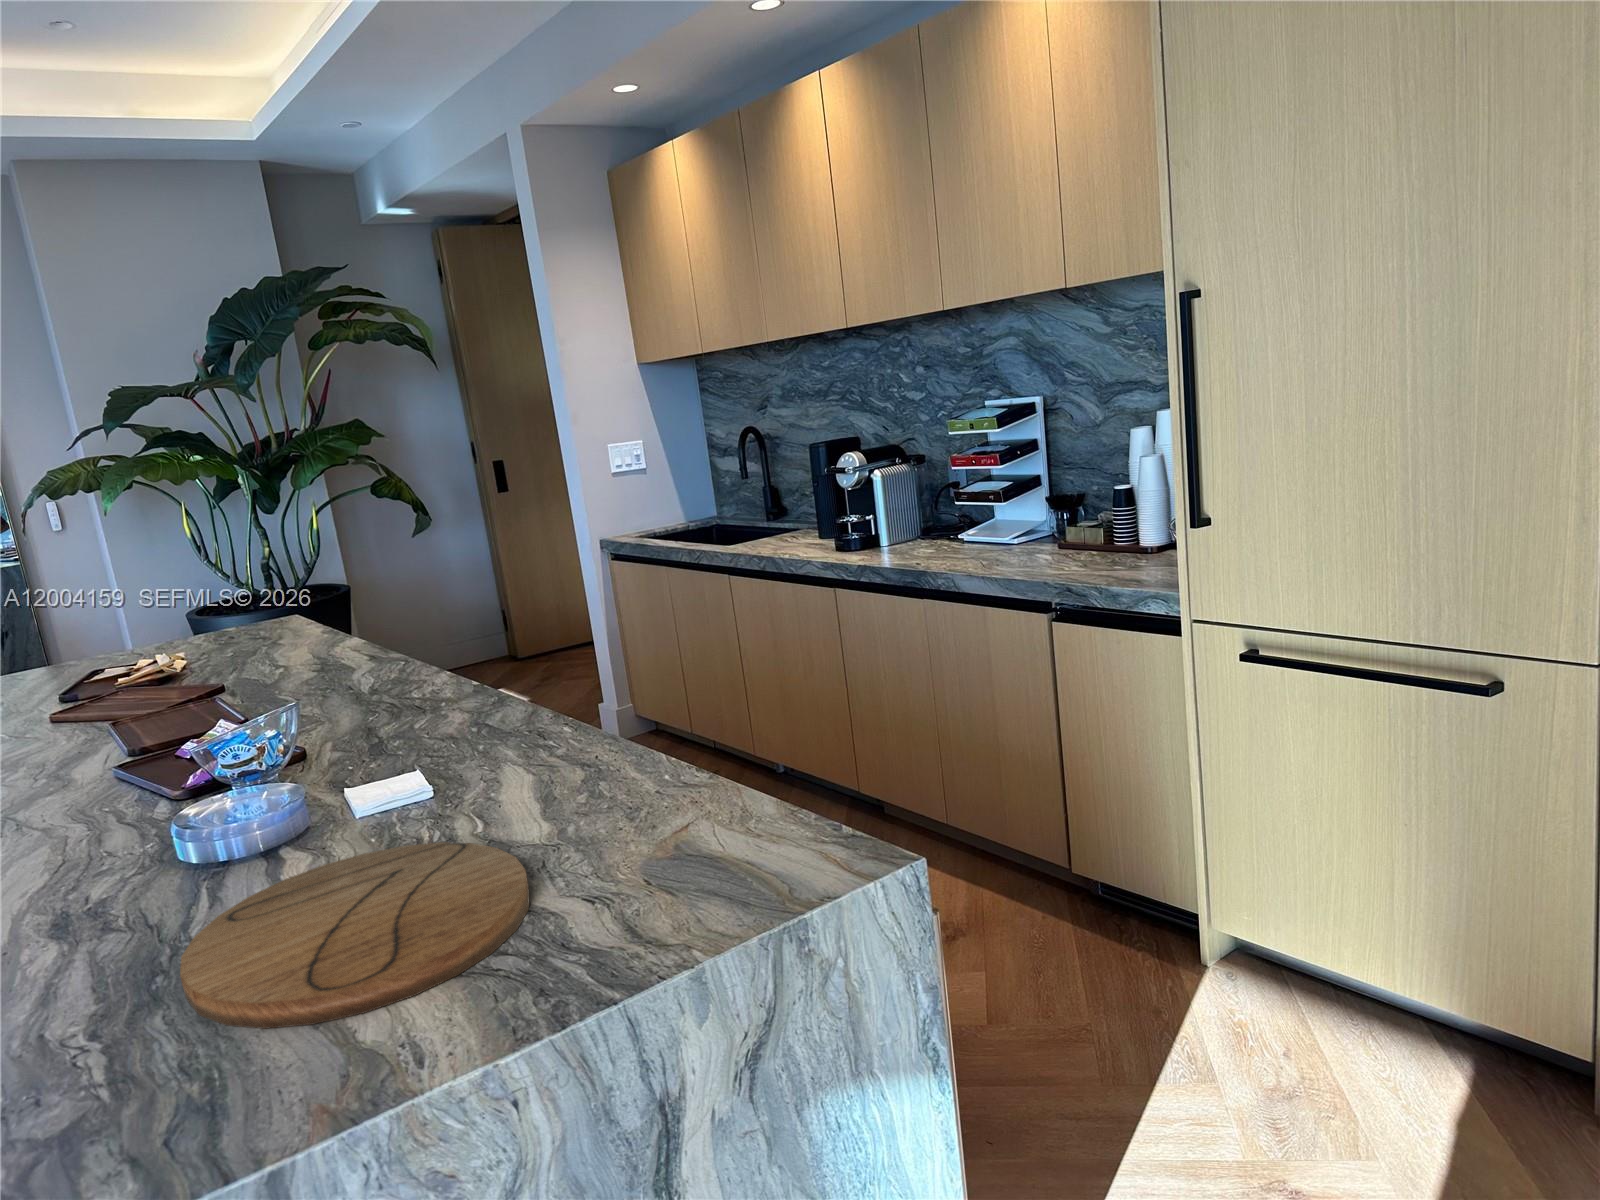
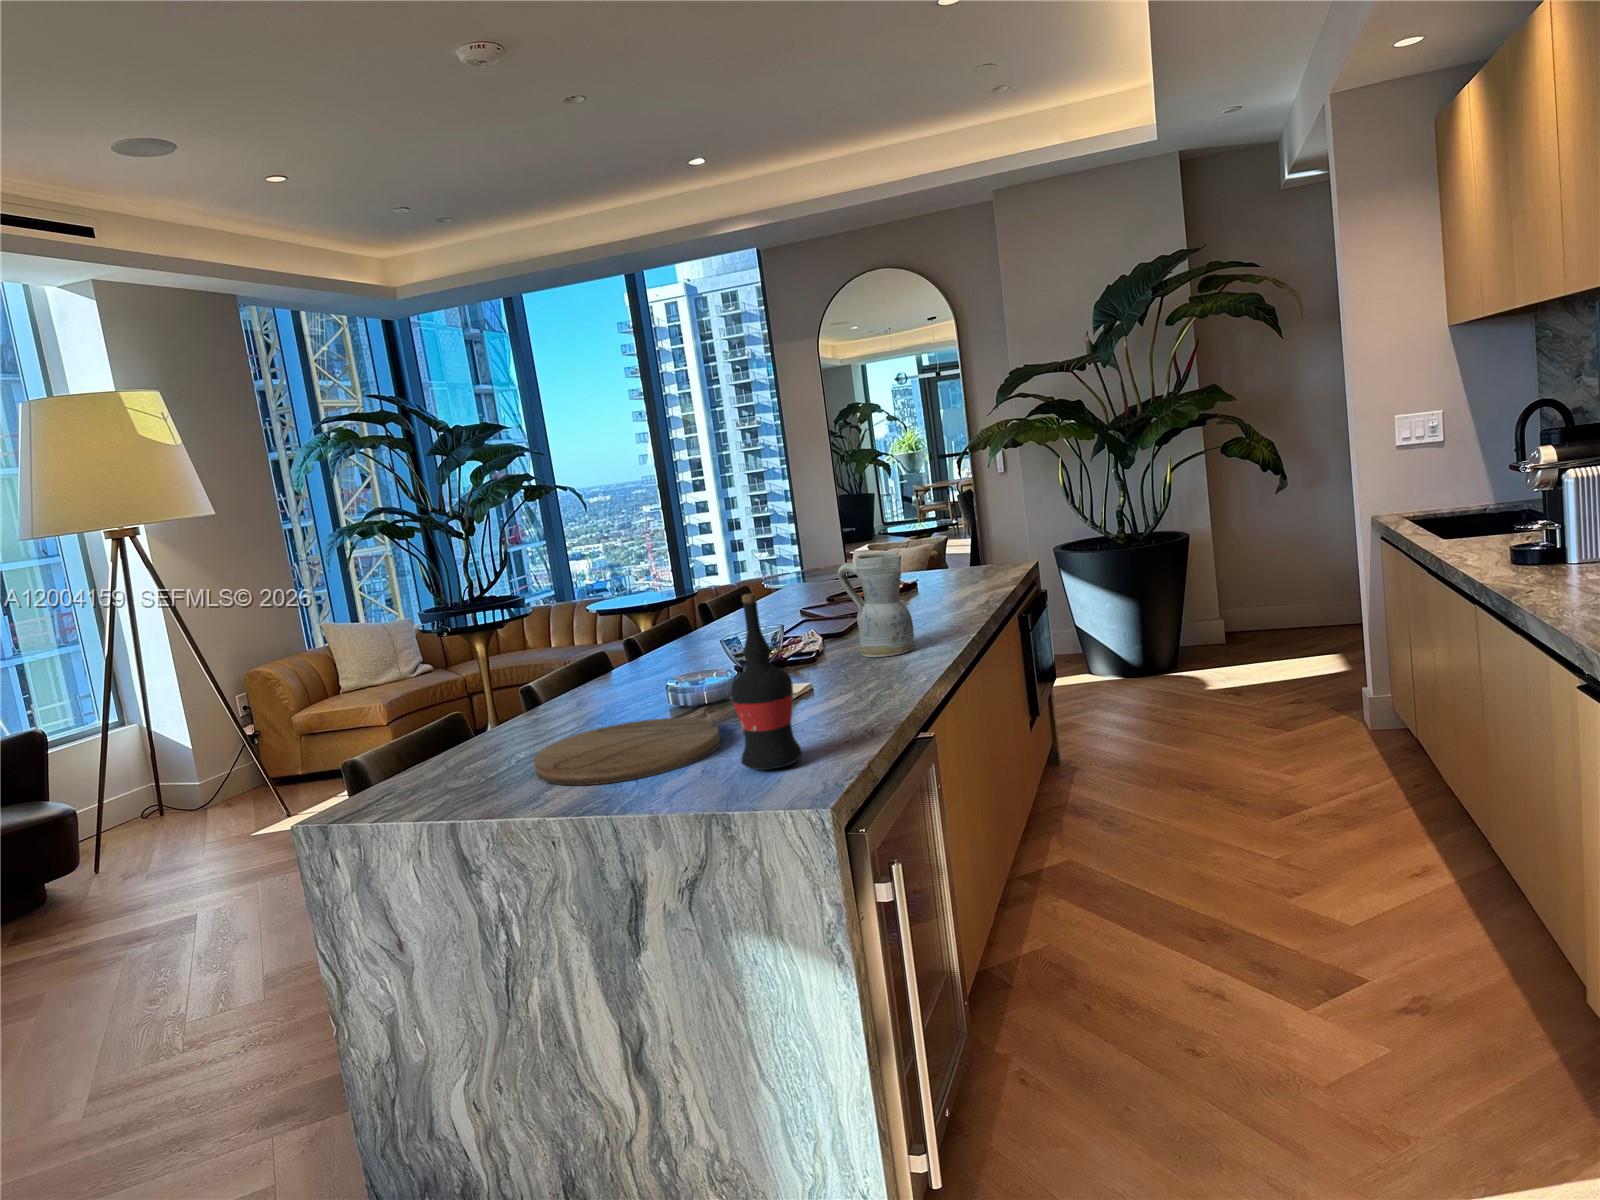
ceramic pitcher: none [336,583,451,729] -> present [838,552,914,657]
wine bottle: none [622,605,728,867] -> present [731,593,802,770]

